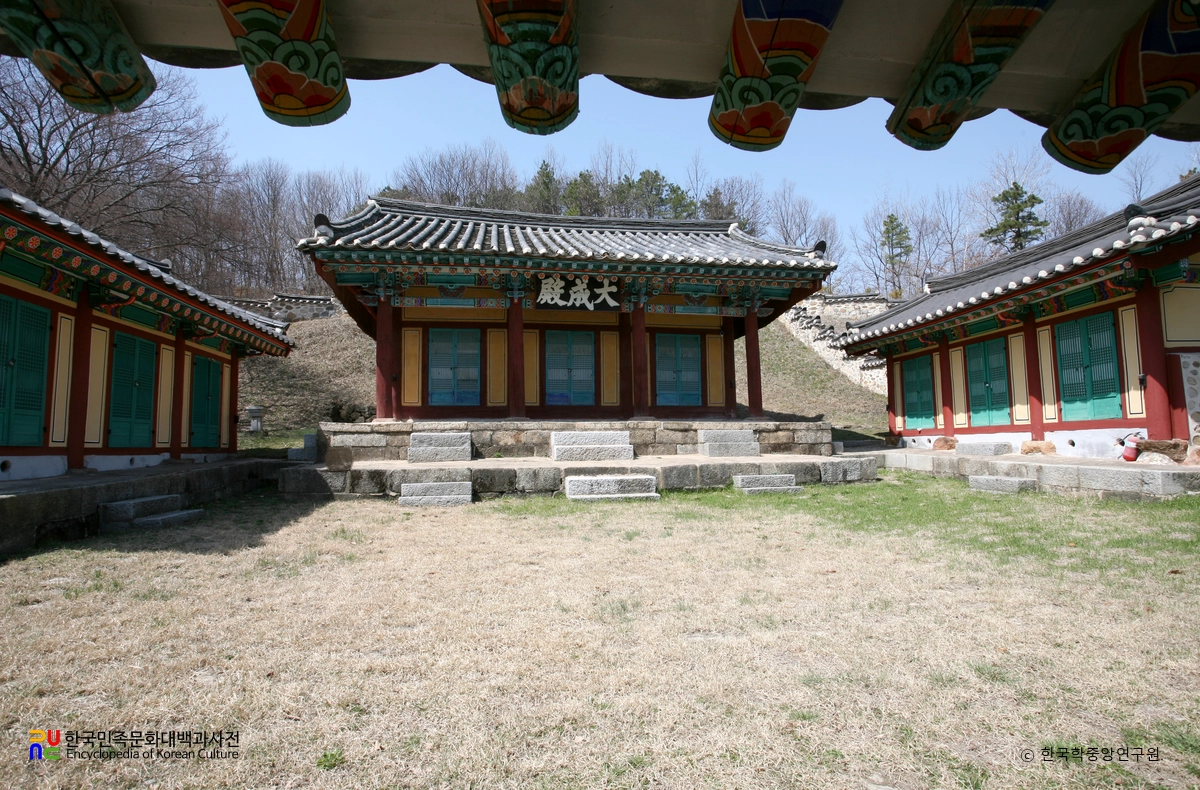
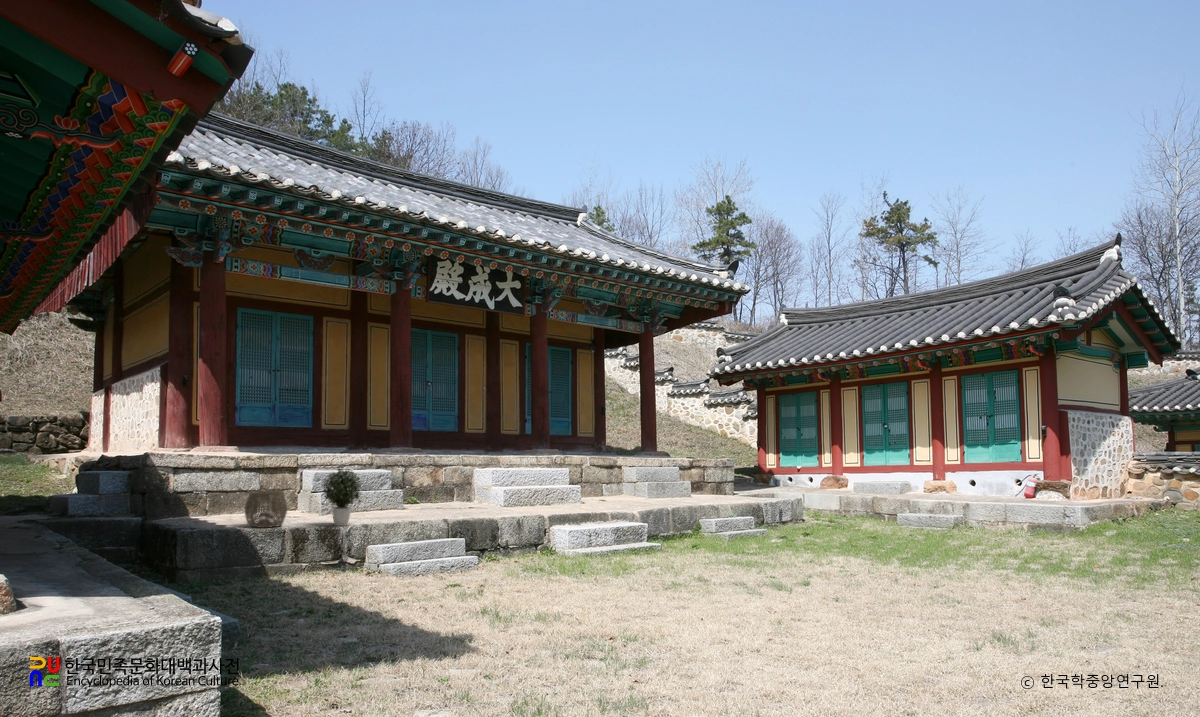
potted plant: none [374,432,403,471] -> present [323,470,361,526]

